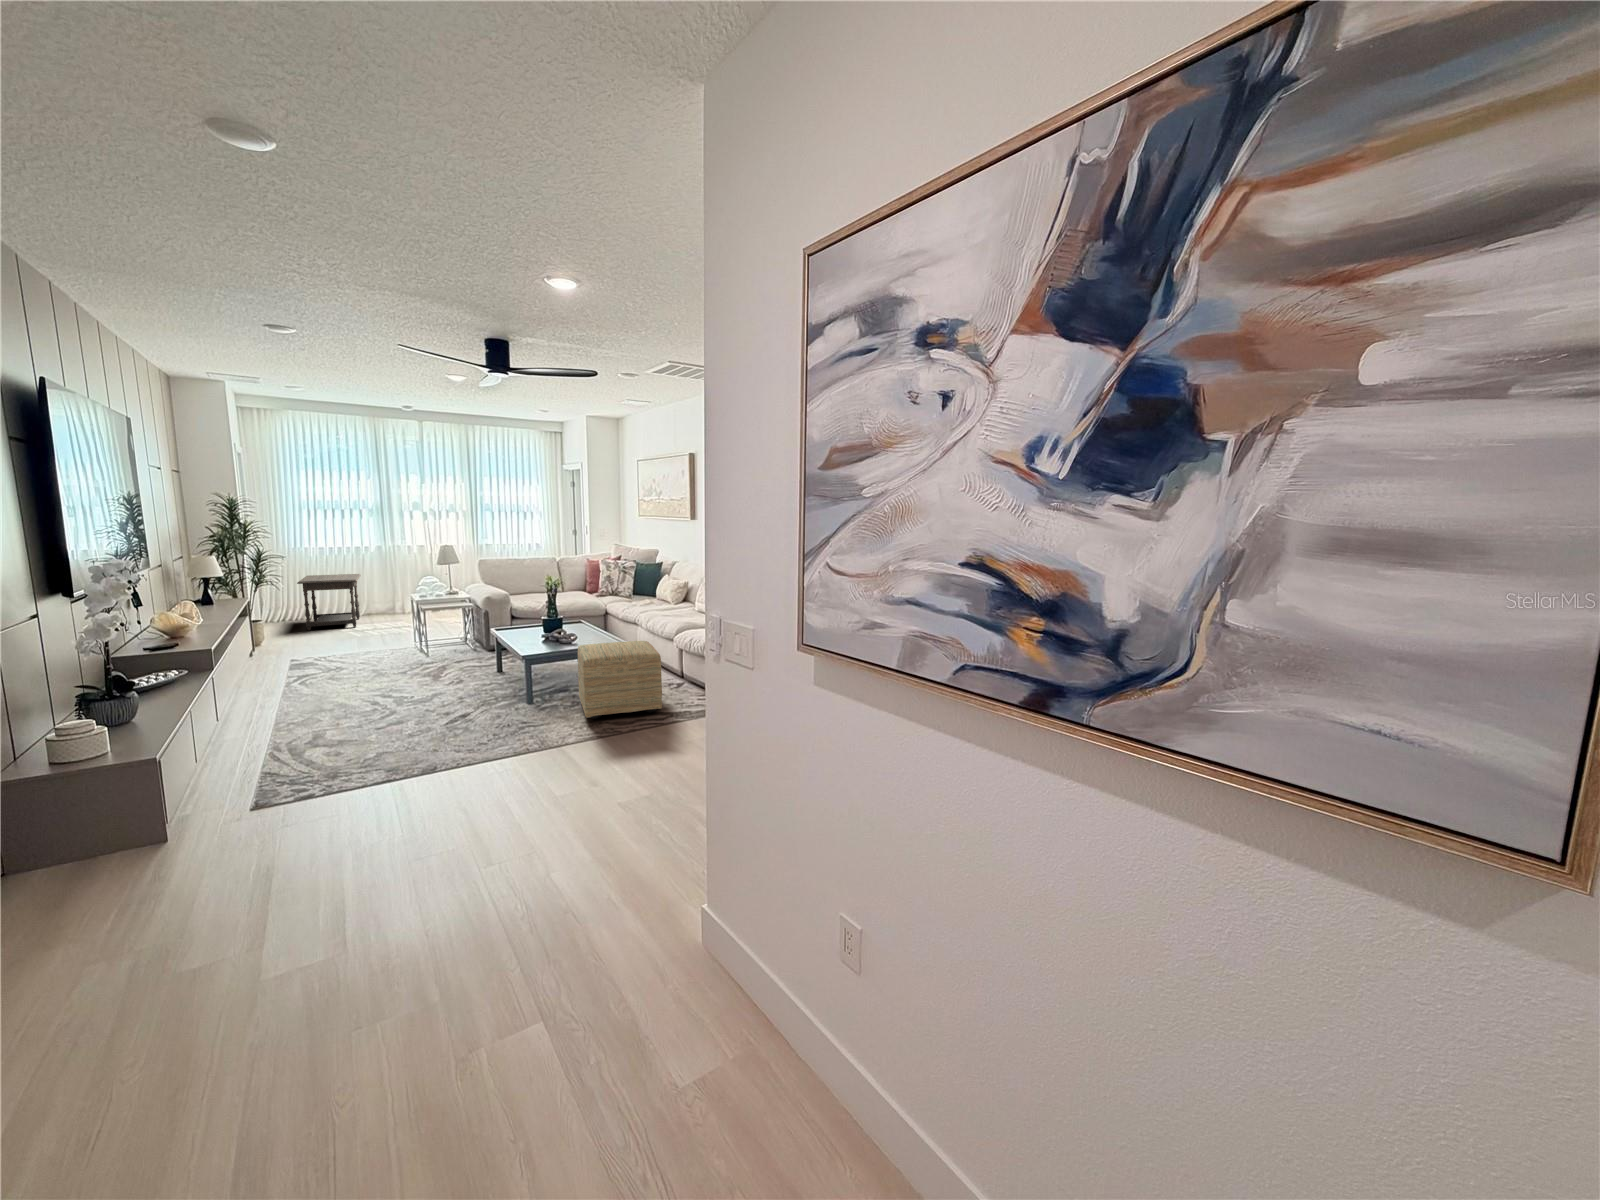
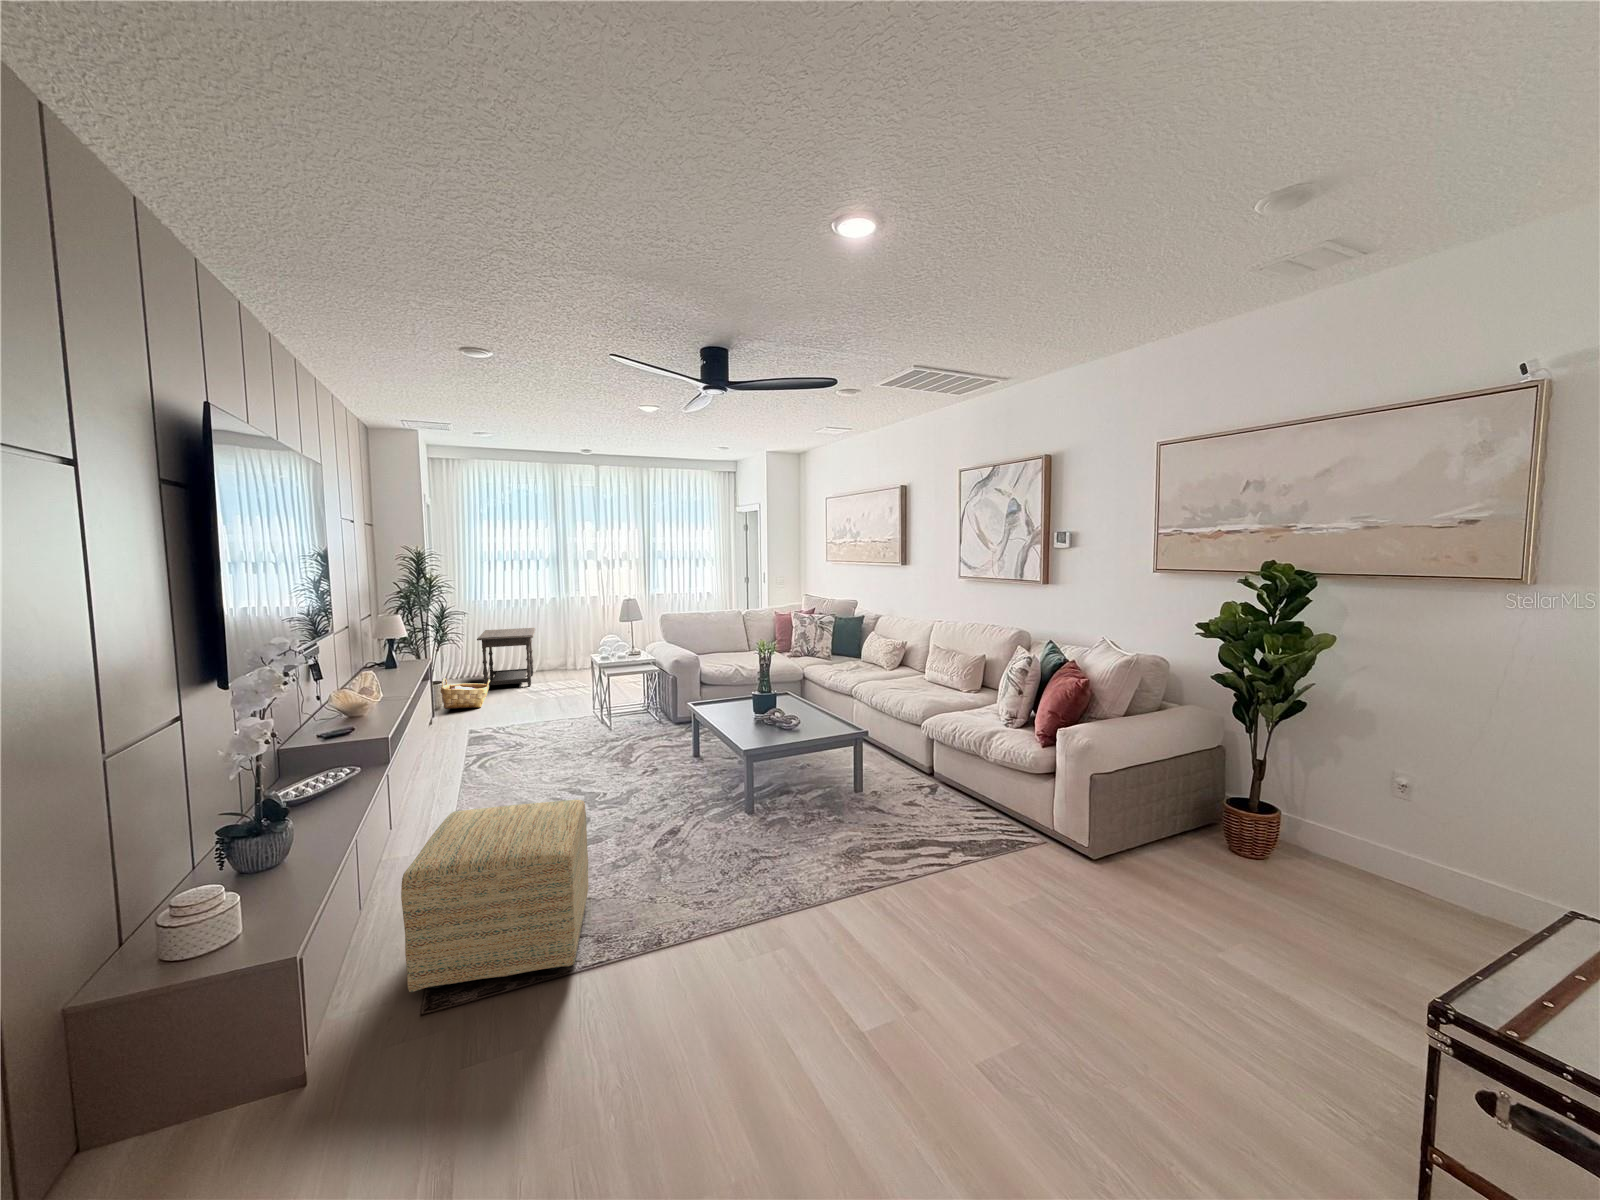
woven basket: none [260,617,312,645] -> present [441,678,490,709]
ottoman: present [578,641,662,719] -> present [401,800,589,992]

